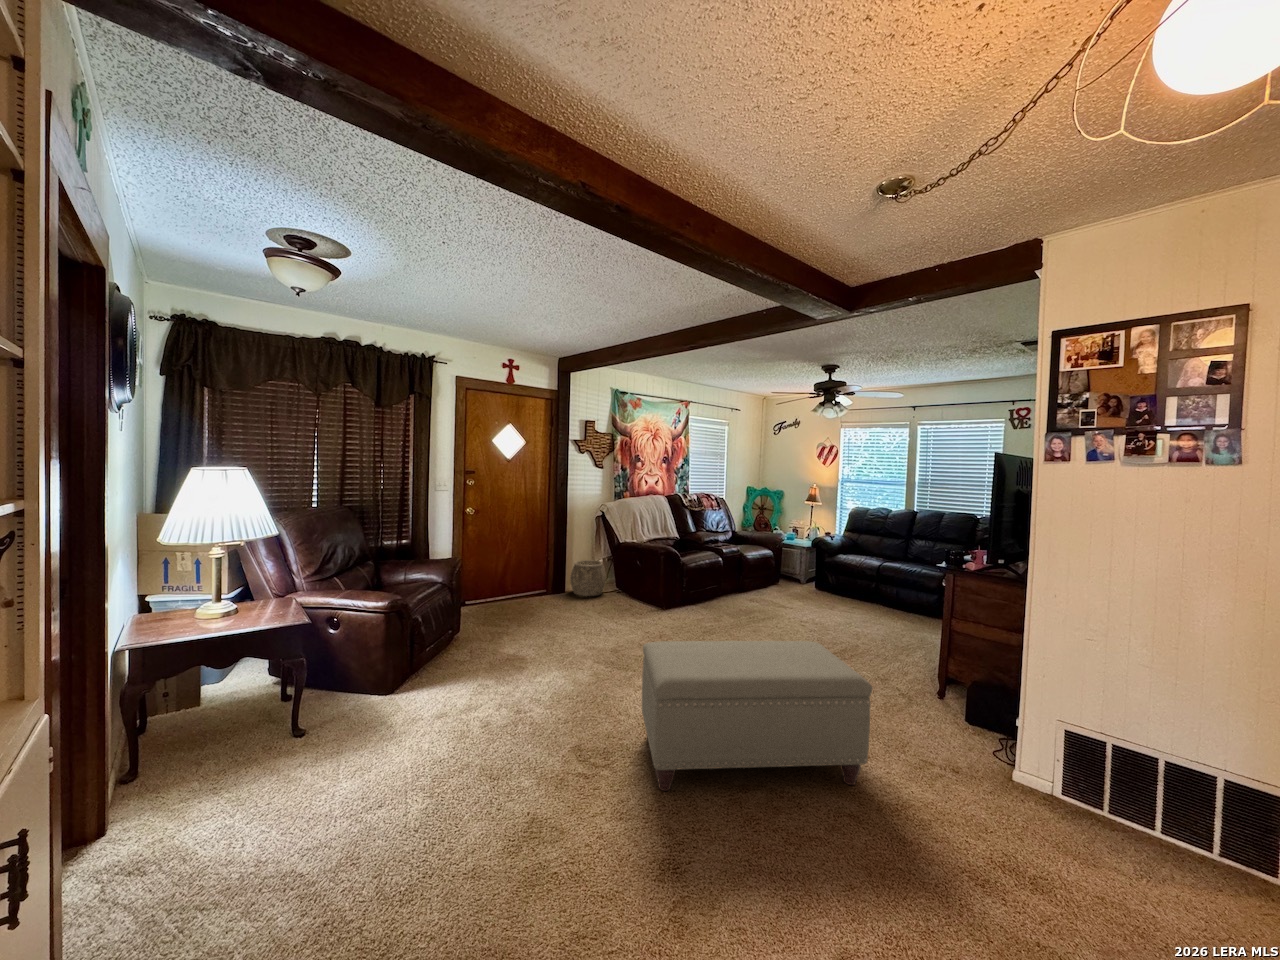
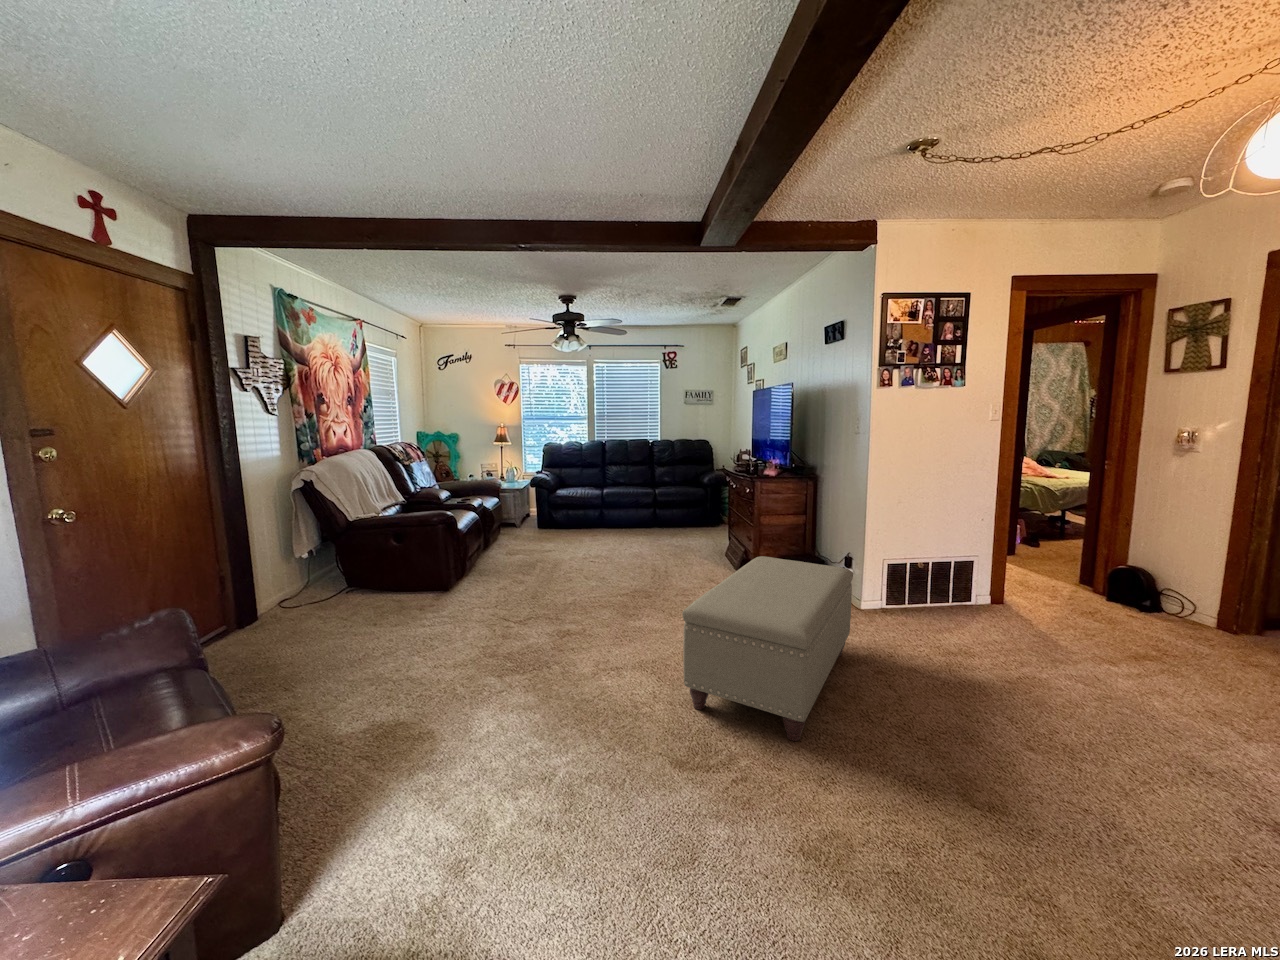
woven basket: present [570,560,606,596] -> none [267,555,332,613]

